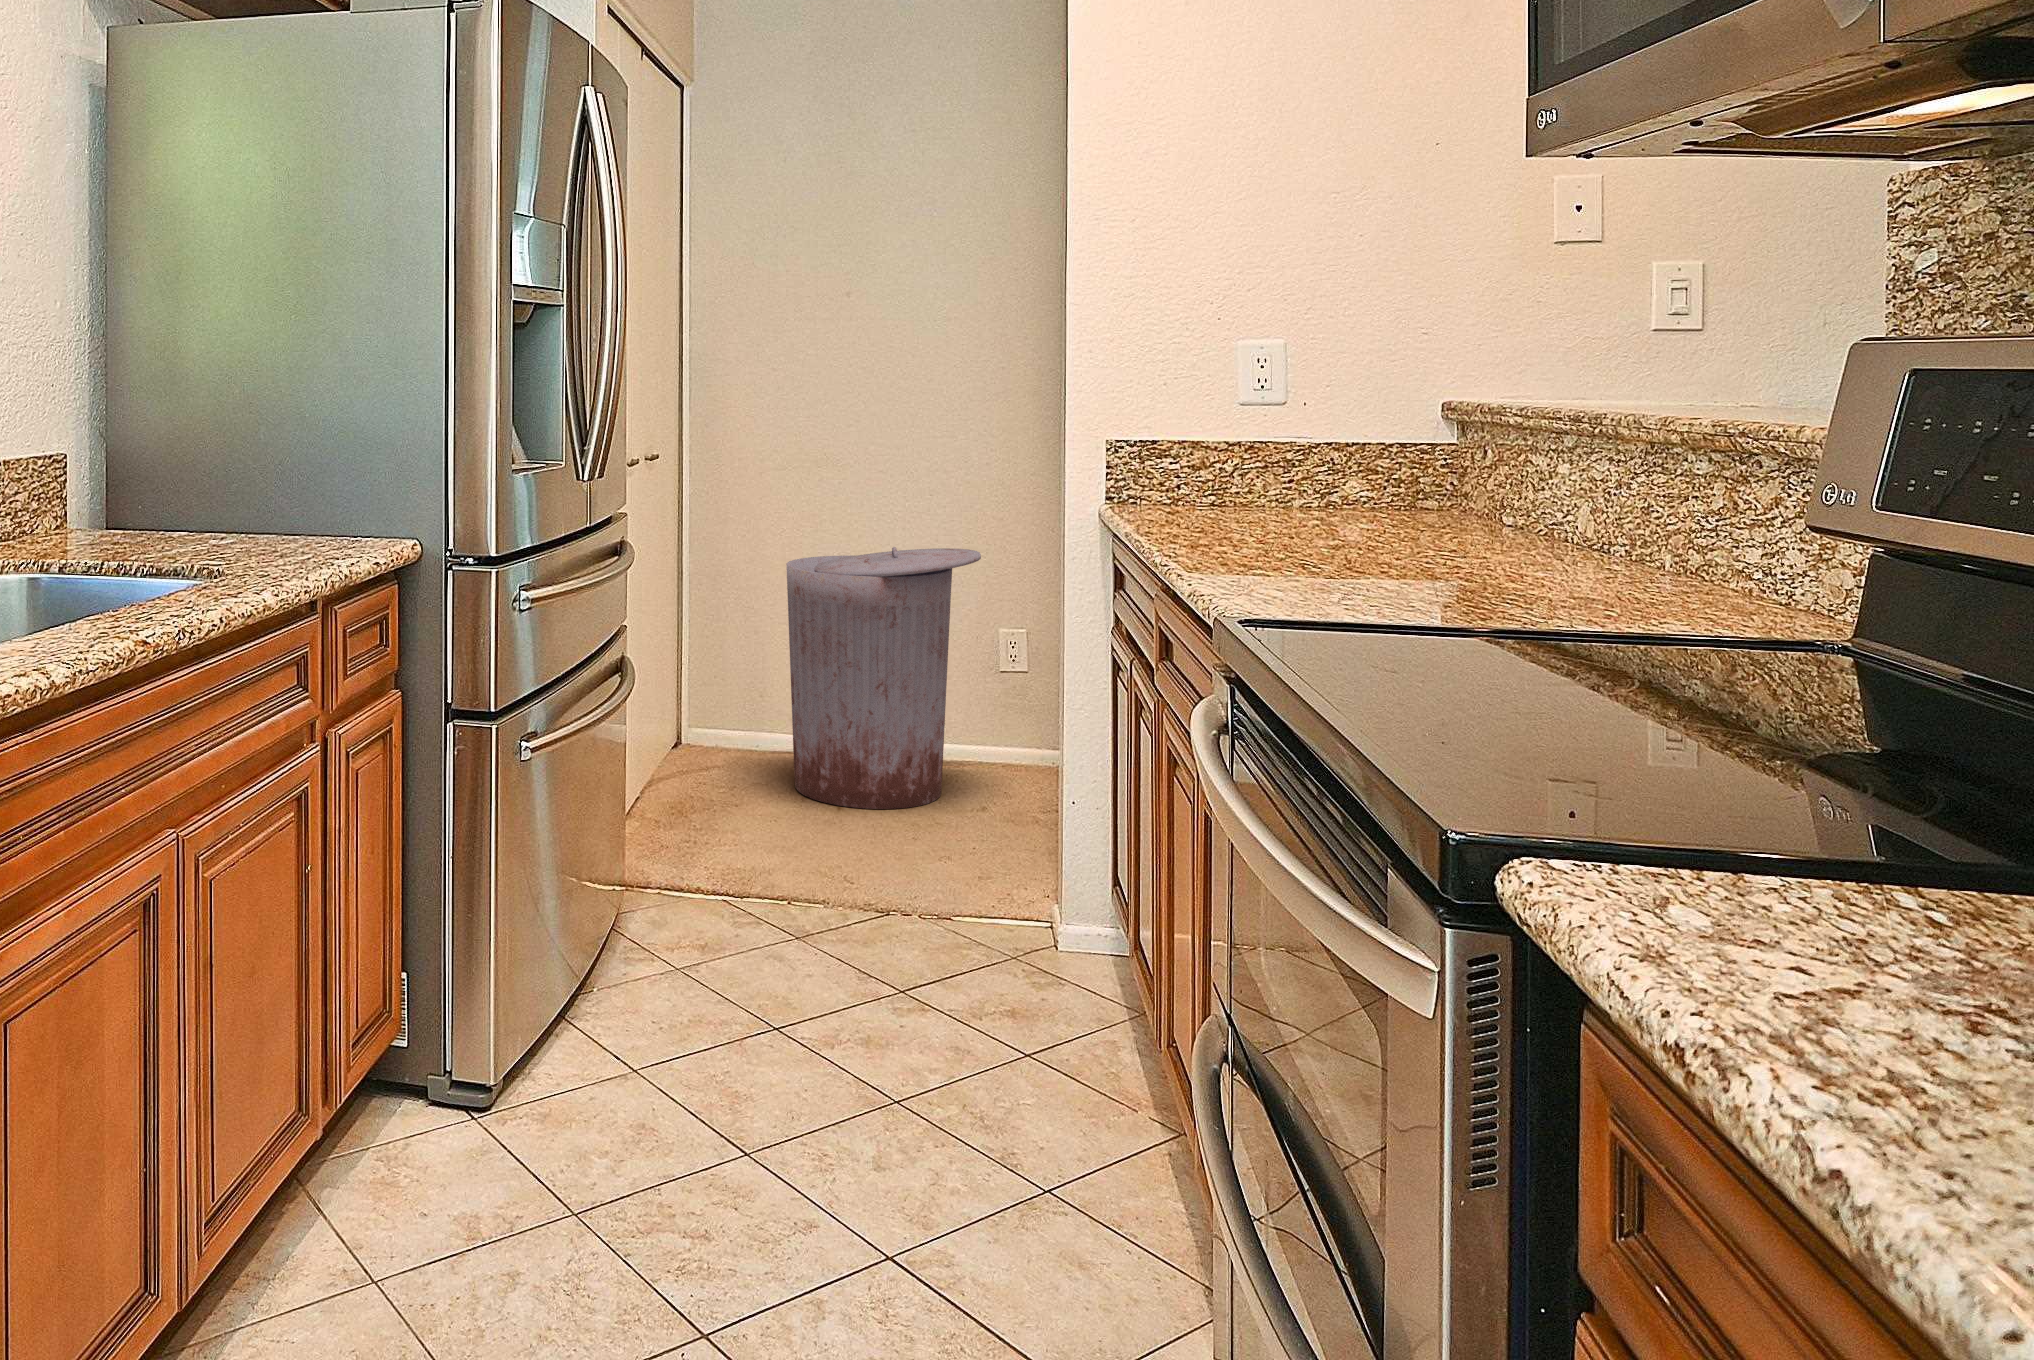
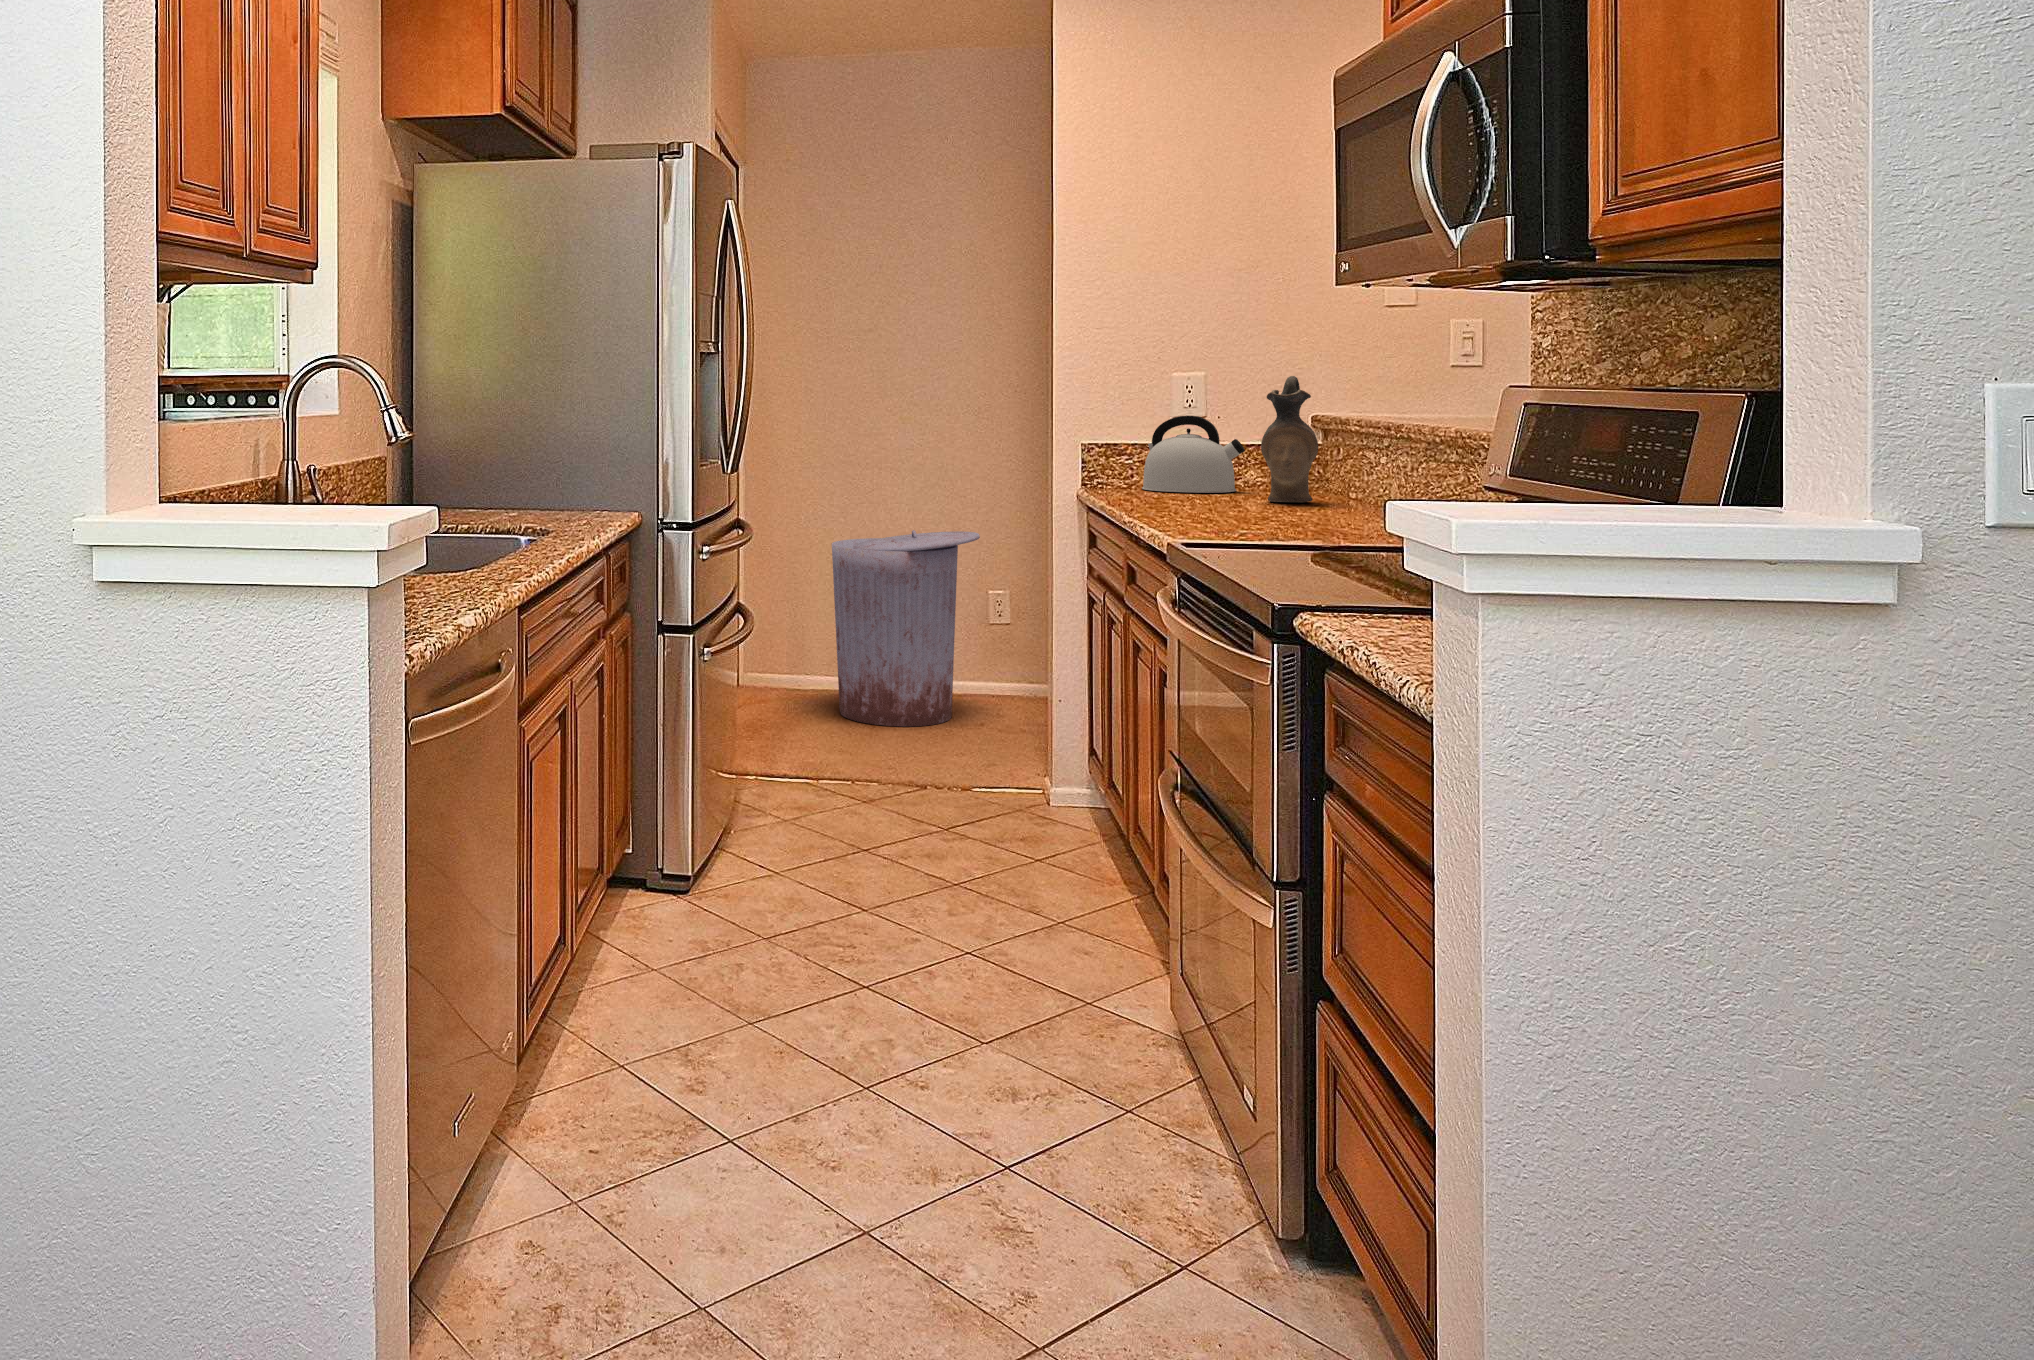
ceramic pitcher: none [1373,339,1463,532] -> present [1261,376,1318,502]
kettle: none [1193,399,1346,512] -> present [1142,416,1245,493]

